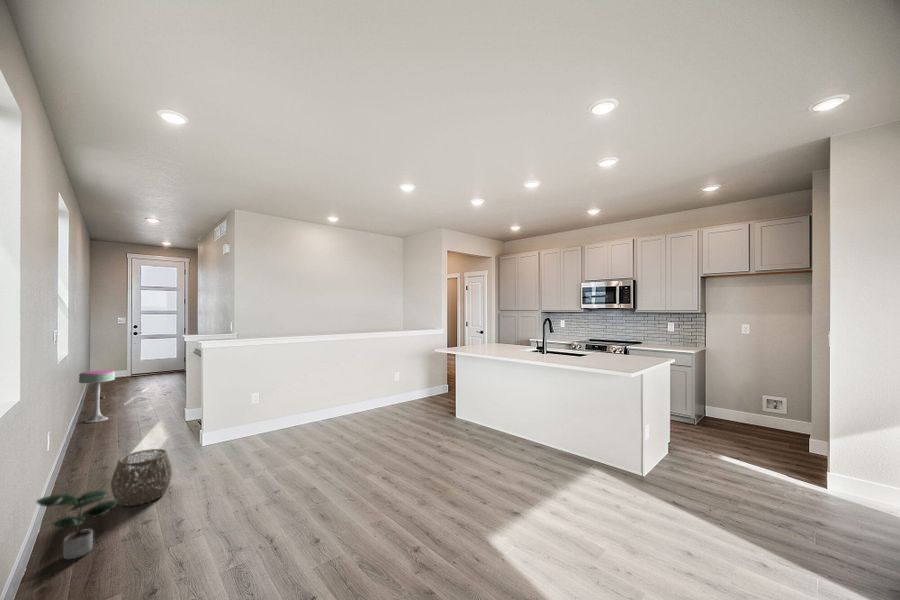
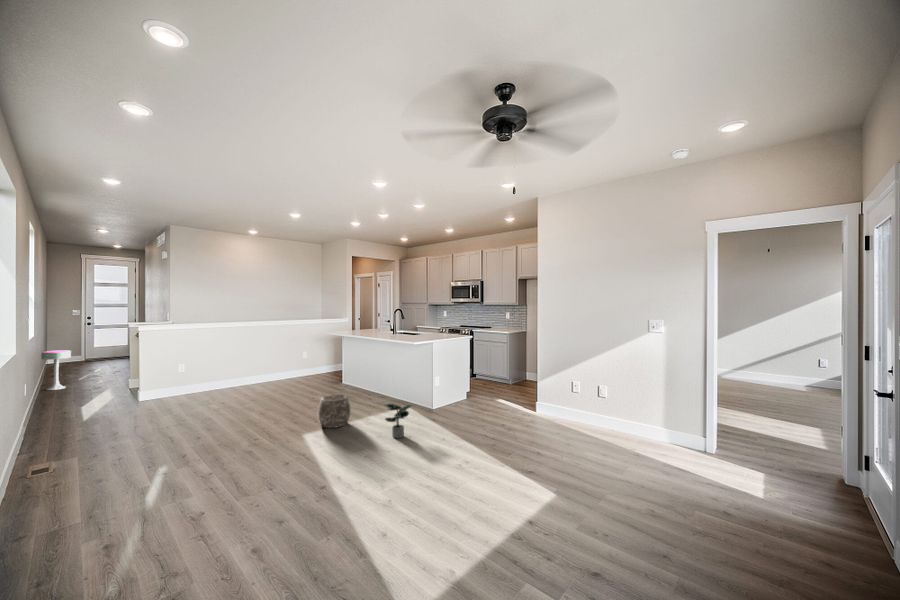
woven basket: present [111,449,172,506] -> present [318,395,350,428]
potted plant: present [37,490,117,559] -> present [385,404,412,438]

